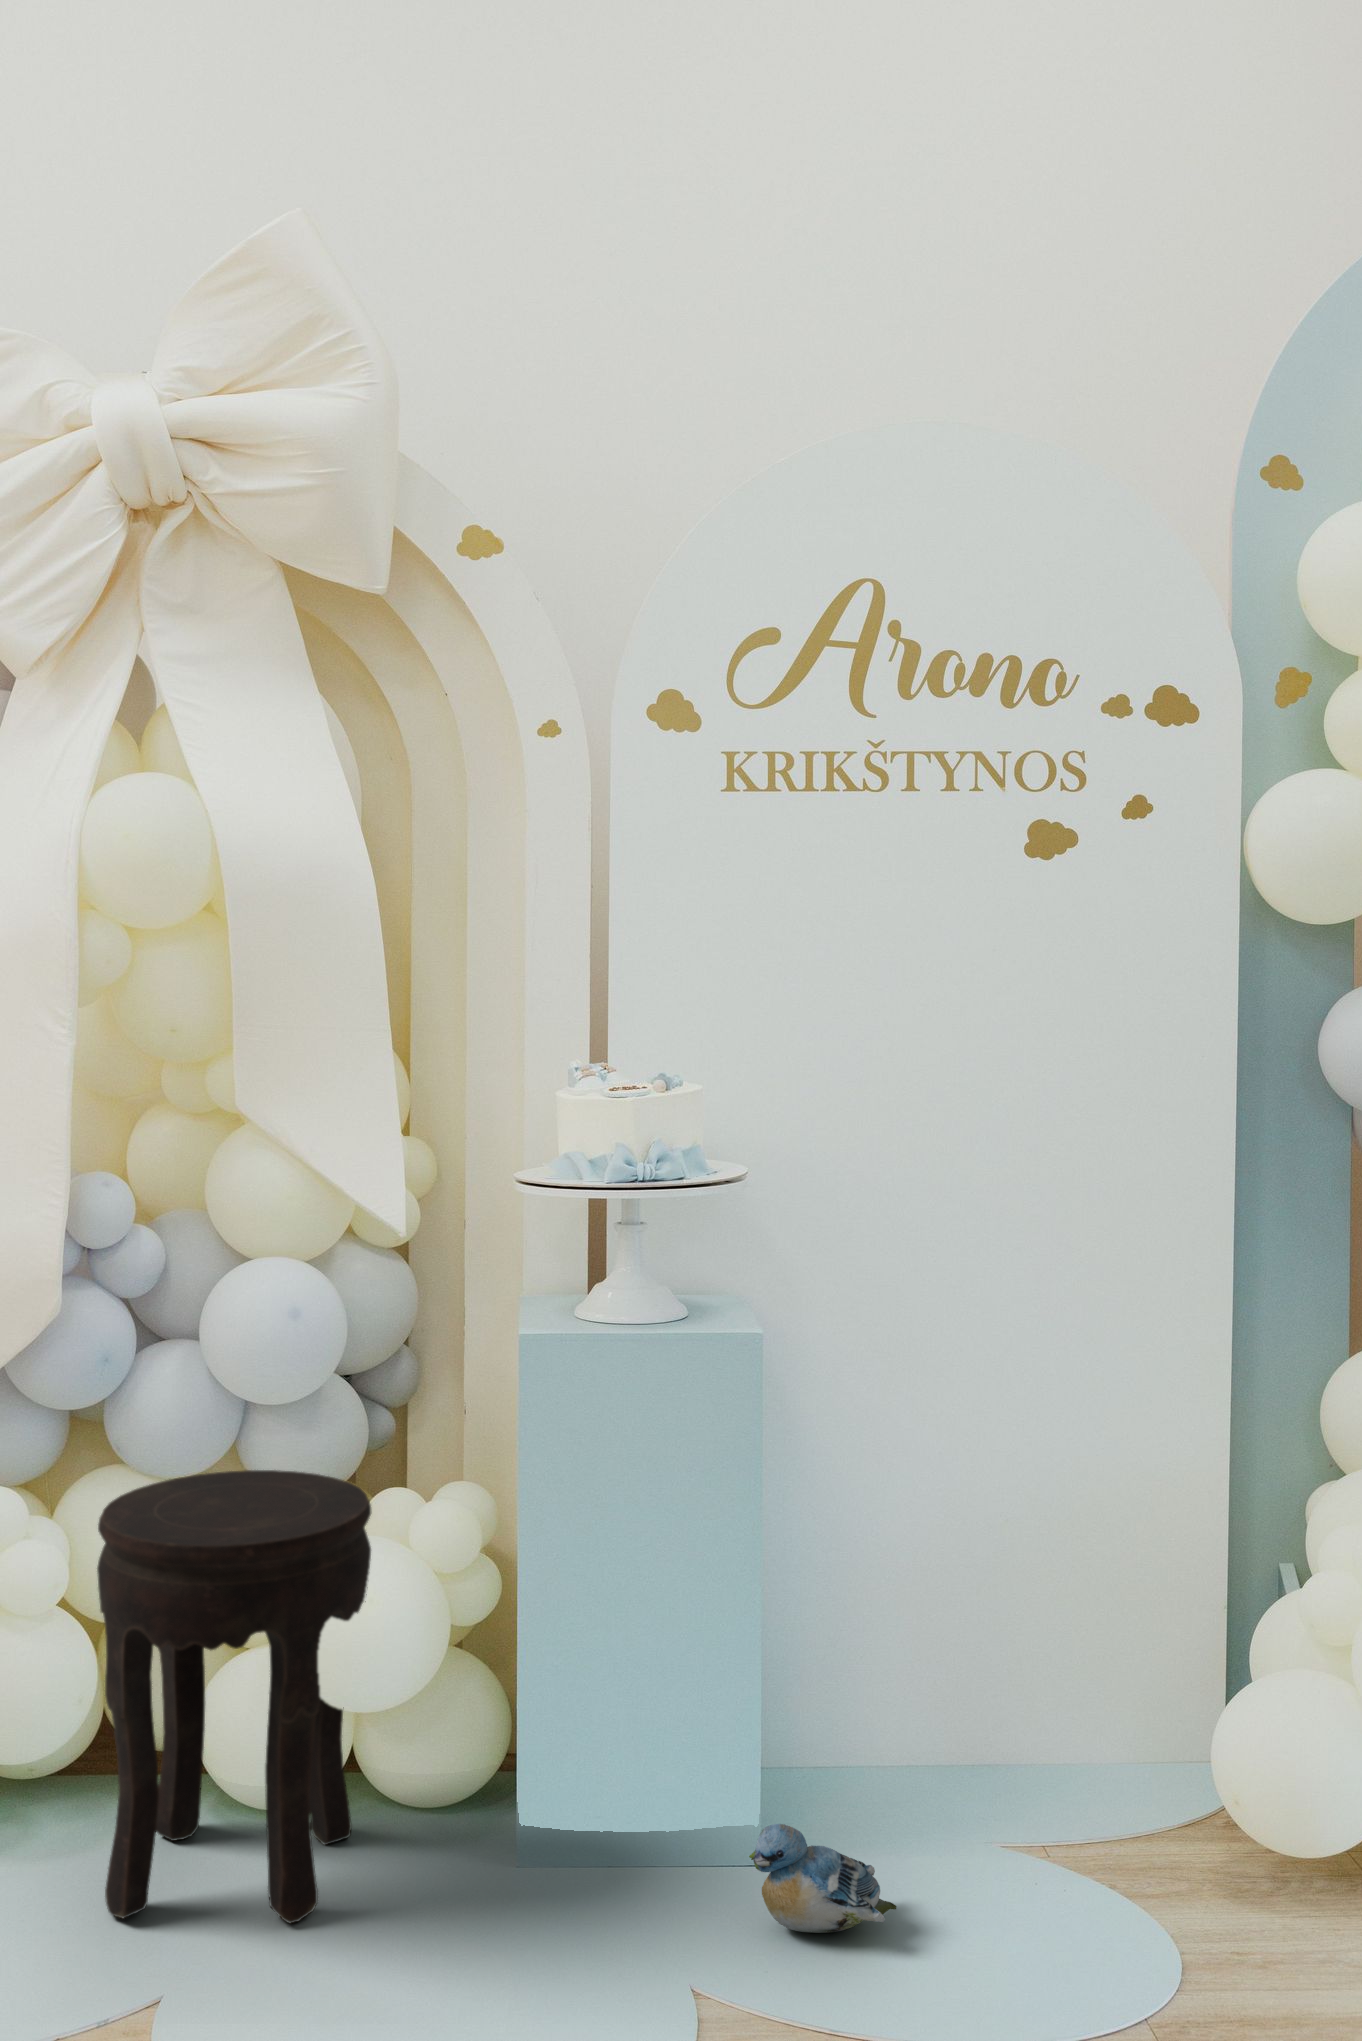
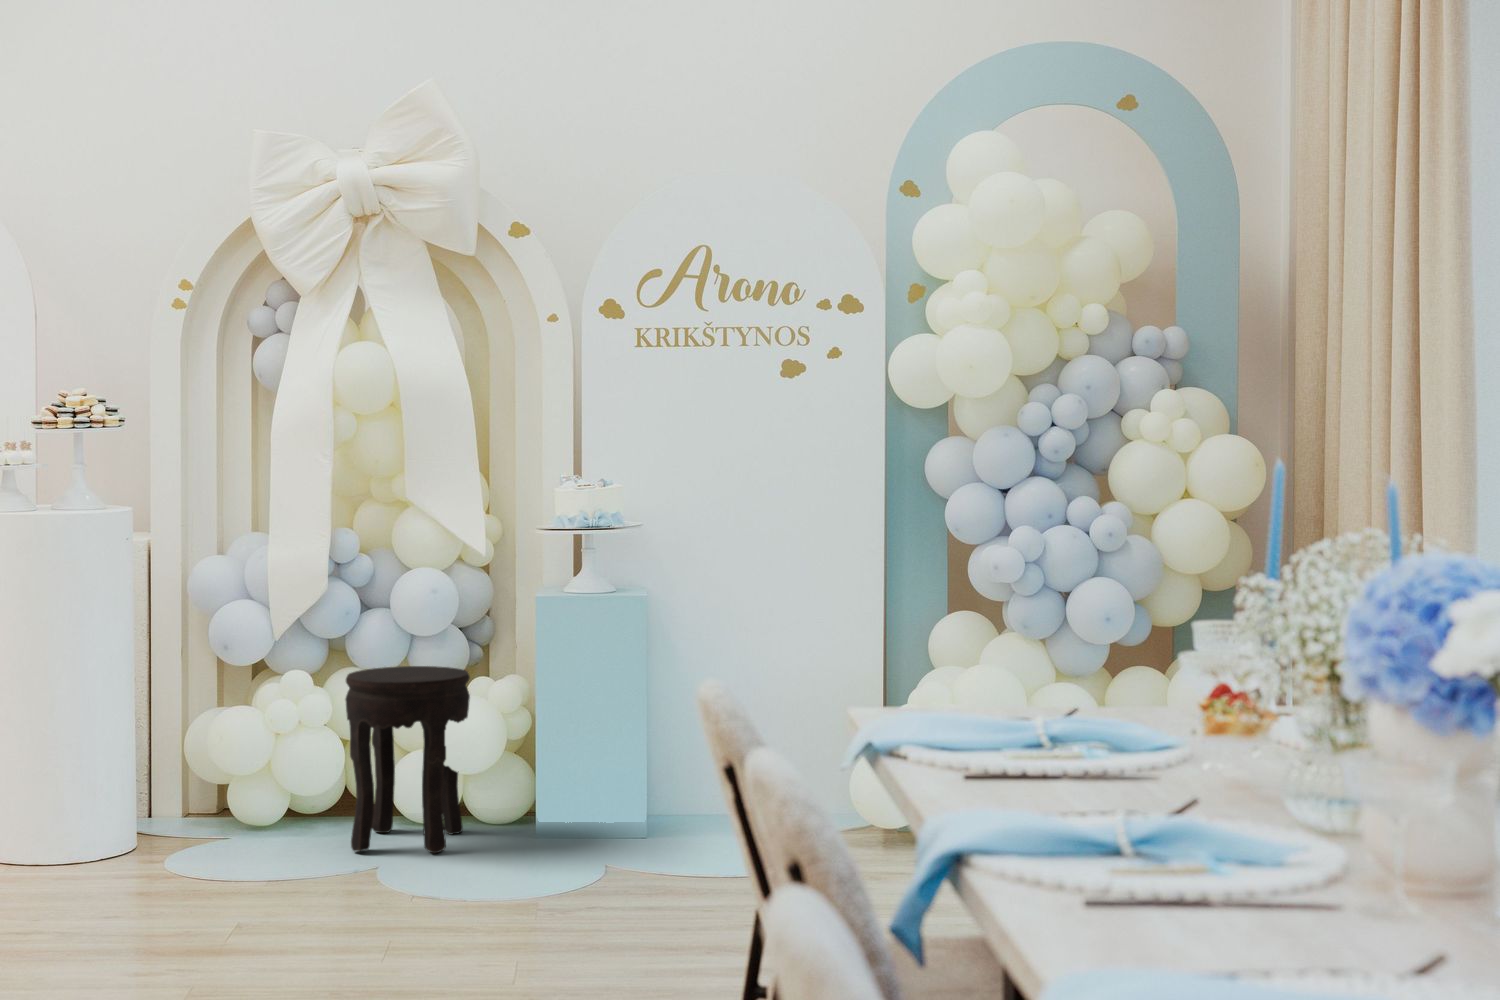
plush toy: present [749,1824,897,1933] -> none [638,808,705,856]

